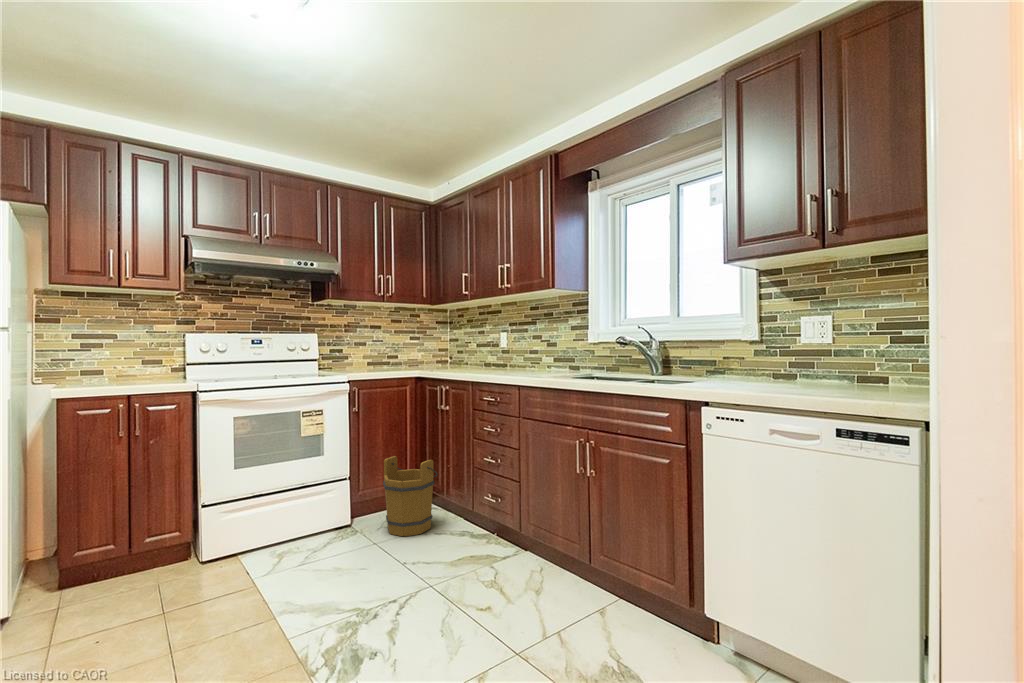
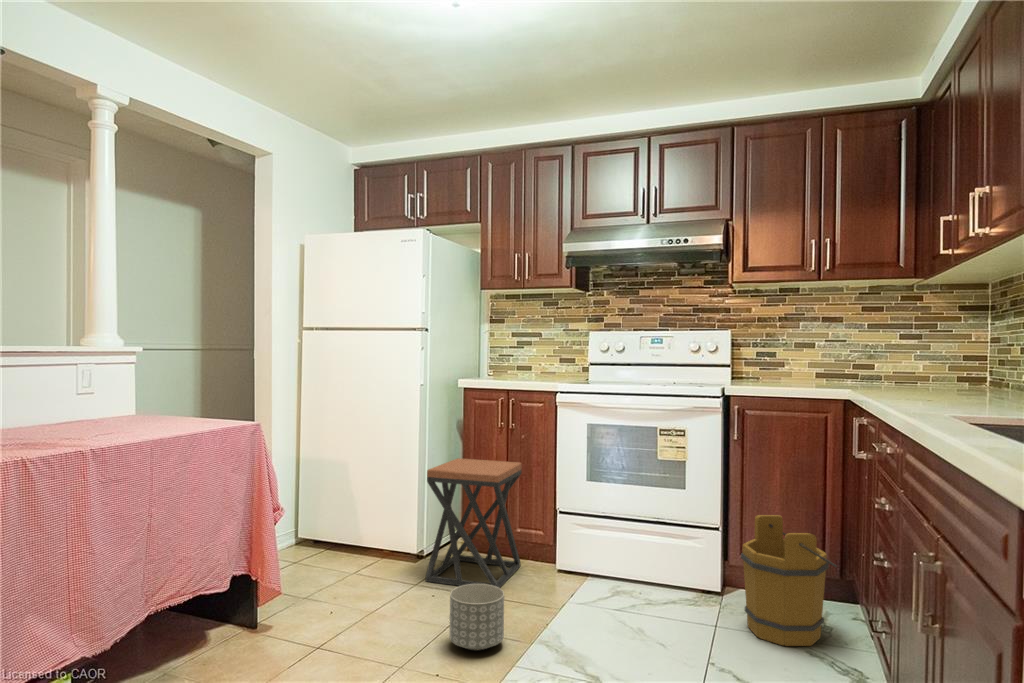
stool: none [59,469,174,635] -> present [426,458,522,588]
planter: none [209,578,270,648] -> present [450,584,504,651]

